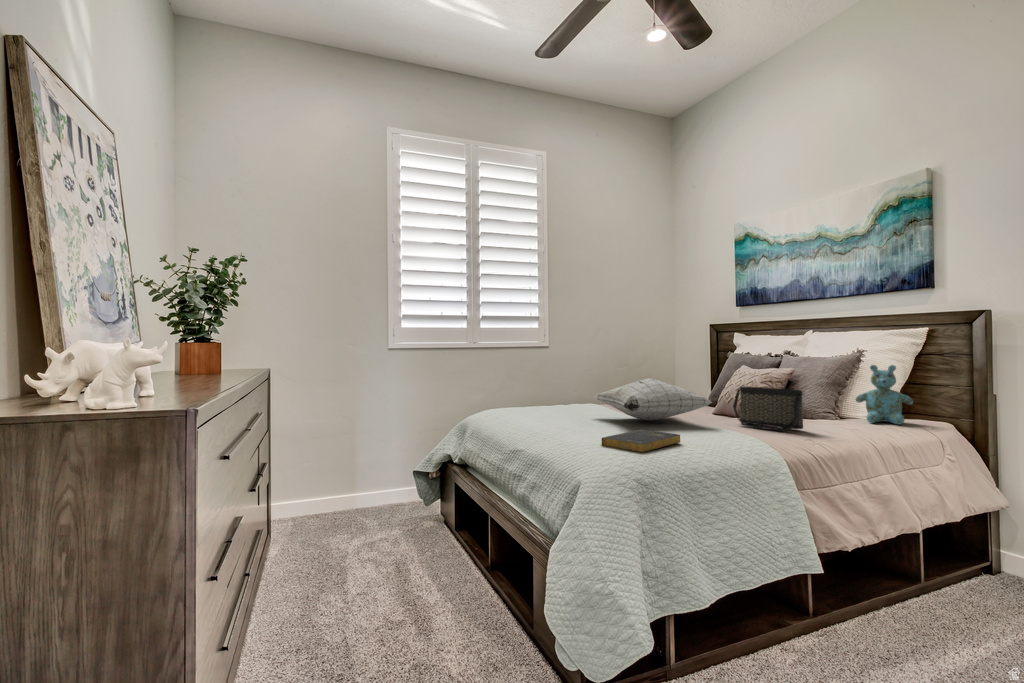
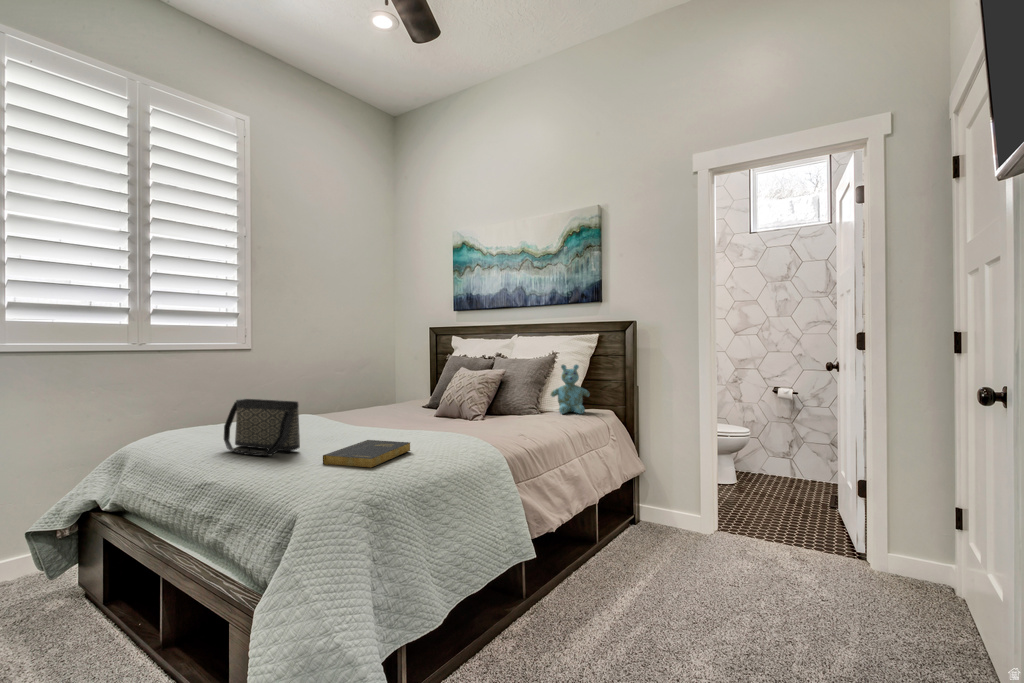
pillow: present [594,378,712,421] -> none [310,382,438,427]
handbag: present [733,386,803,431] -> present [224,399,300,456]

